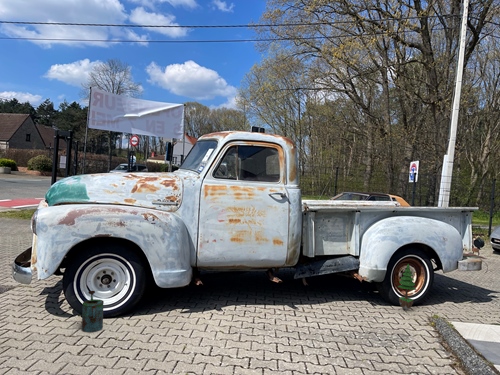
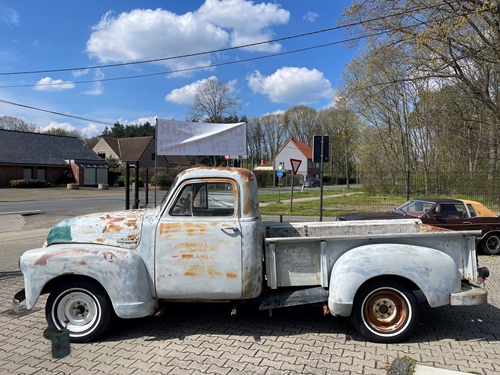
potted tree: present [398,264,415,310] -> none [371,297,390,348]

